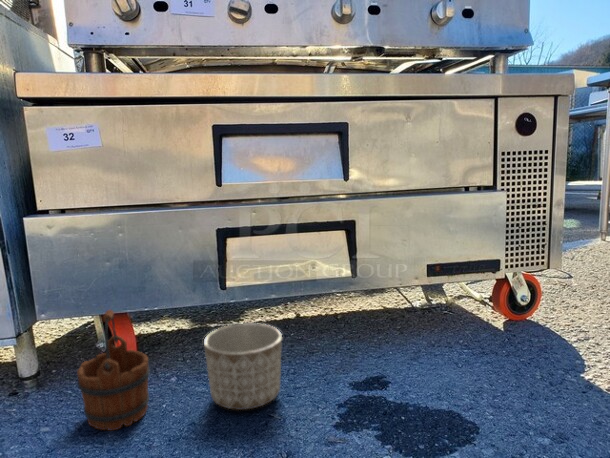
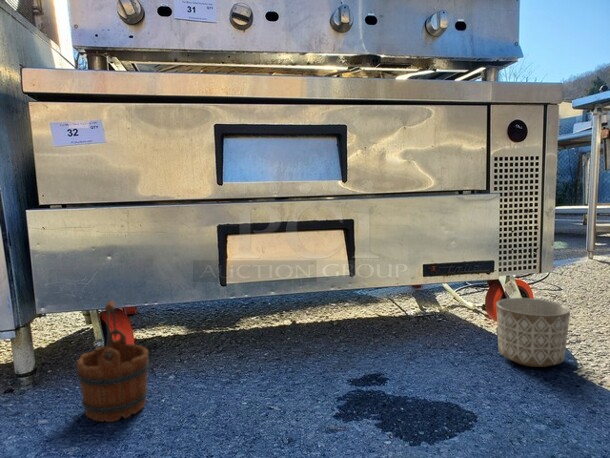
planter: present [204,323,282,410] -> present [496,298,570,367]

